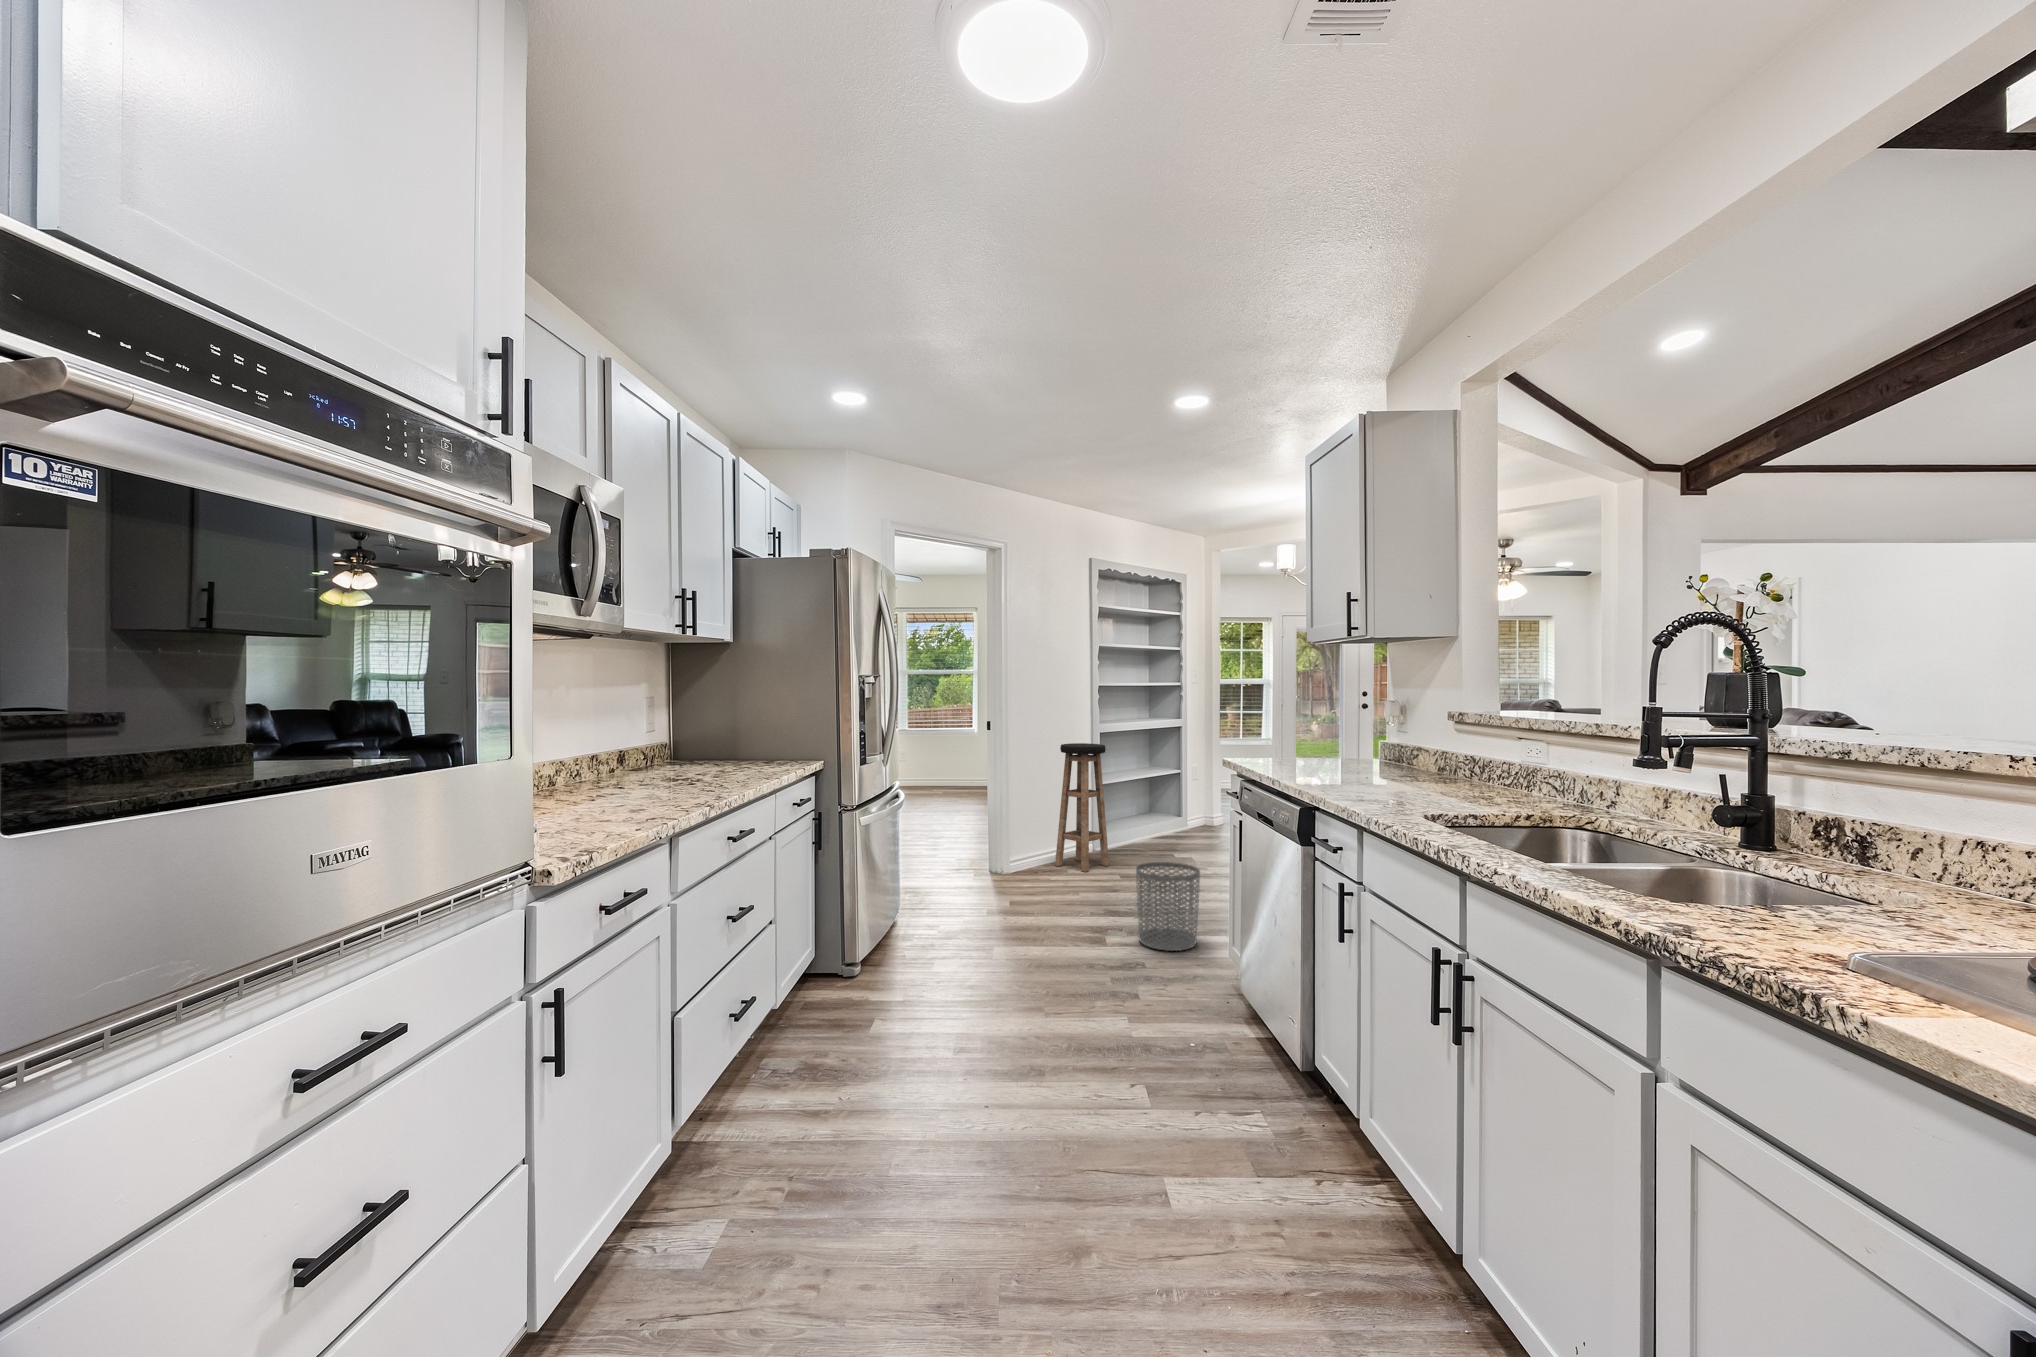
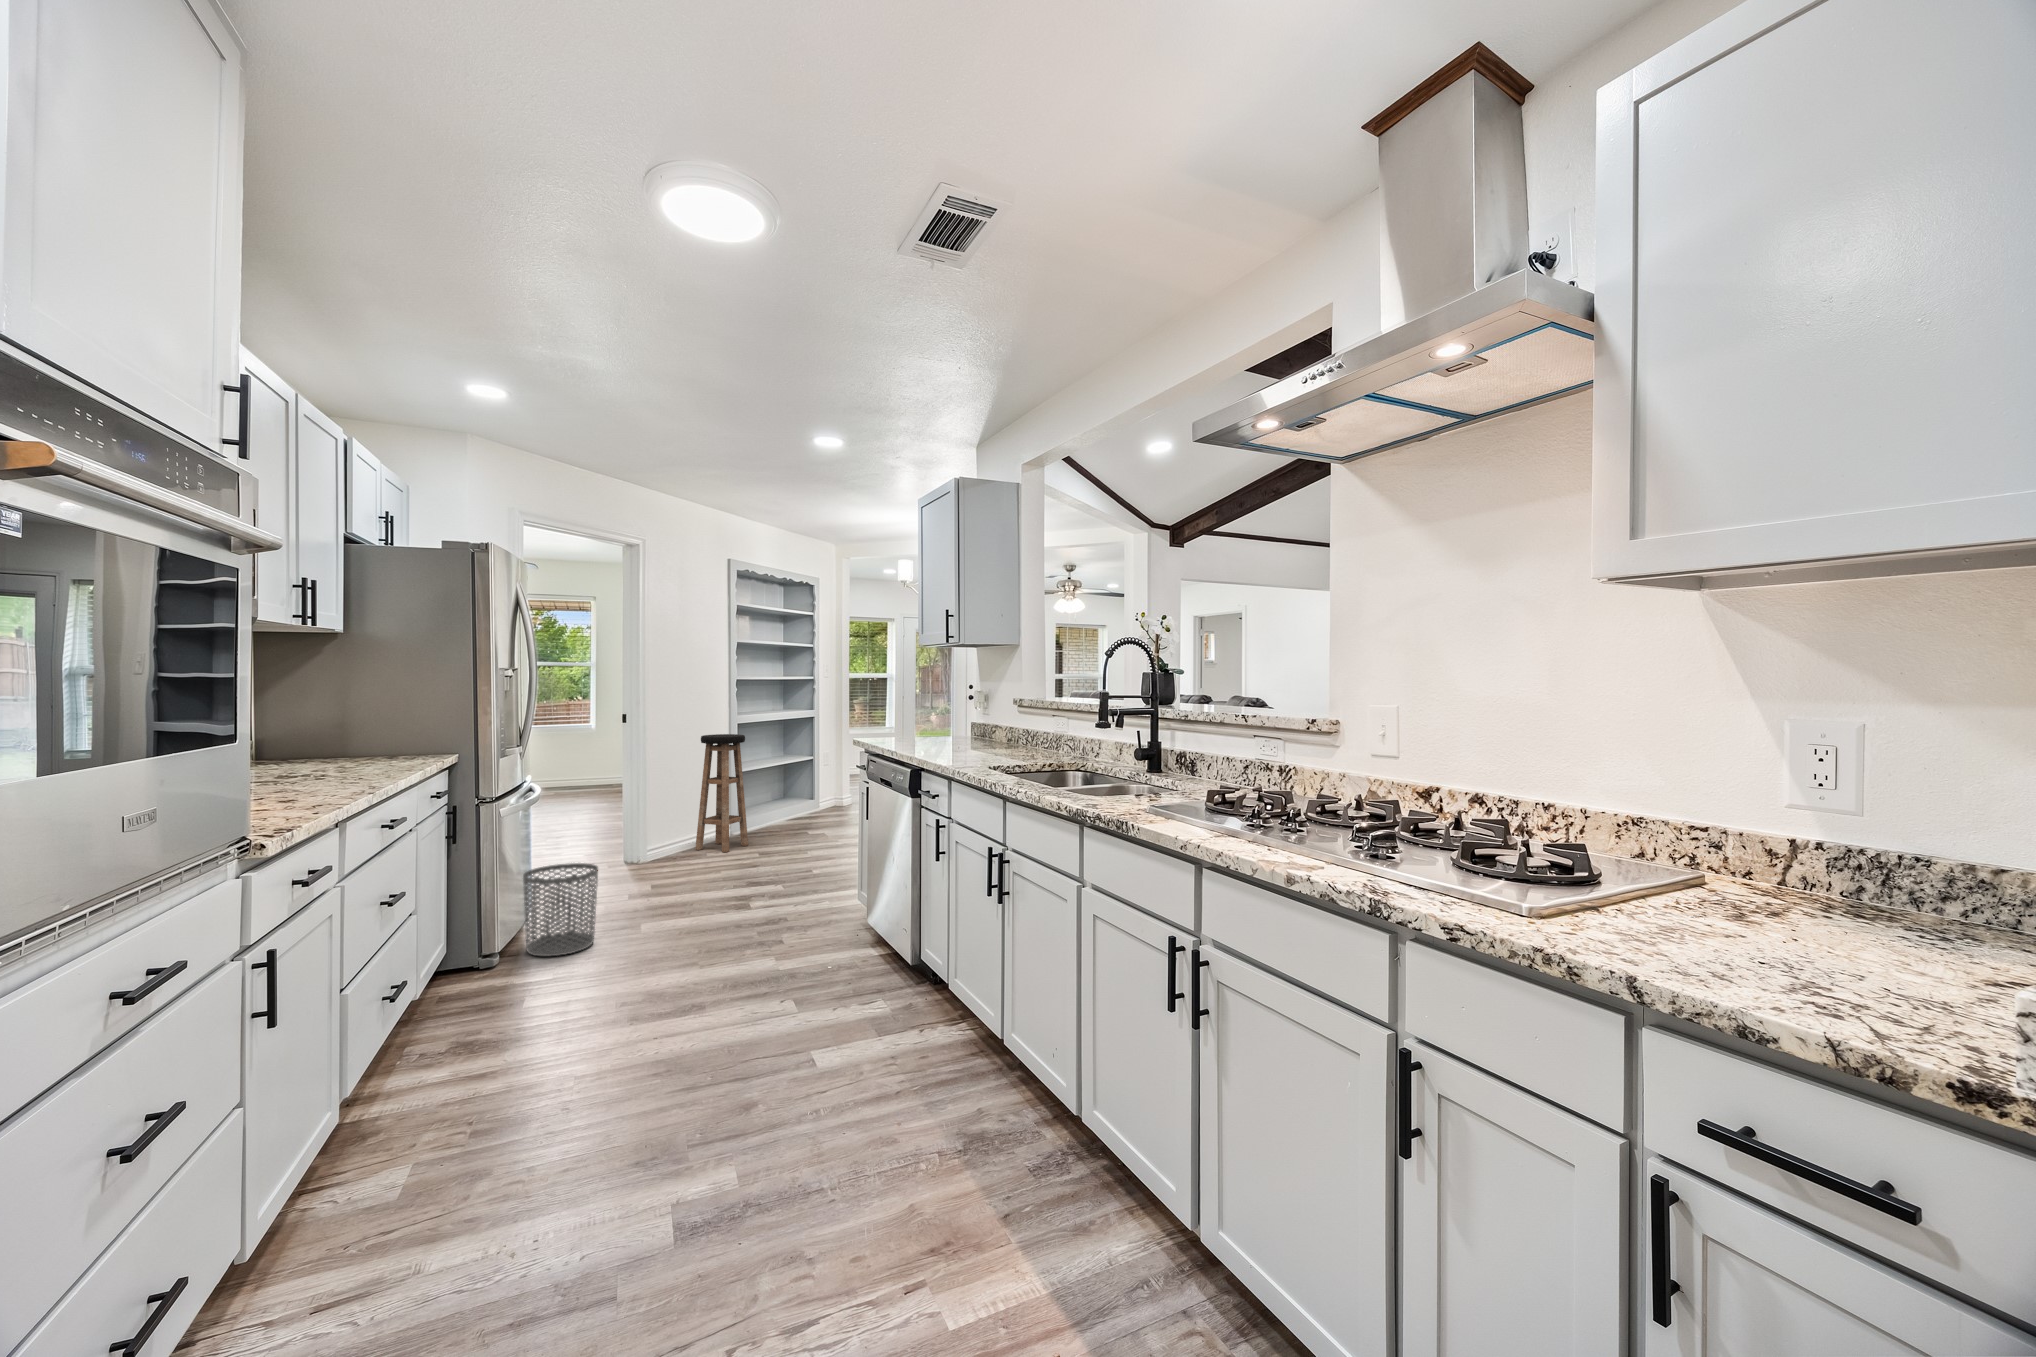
waste bin: present [1136,862,1200,951] -> present [523,863,598,956]

